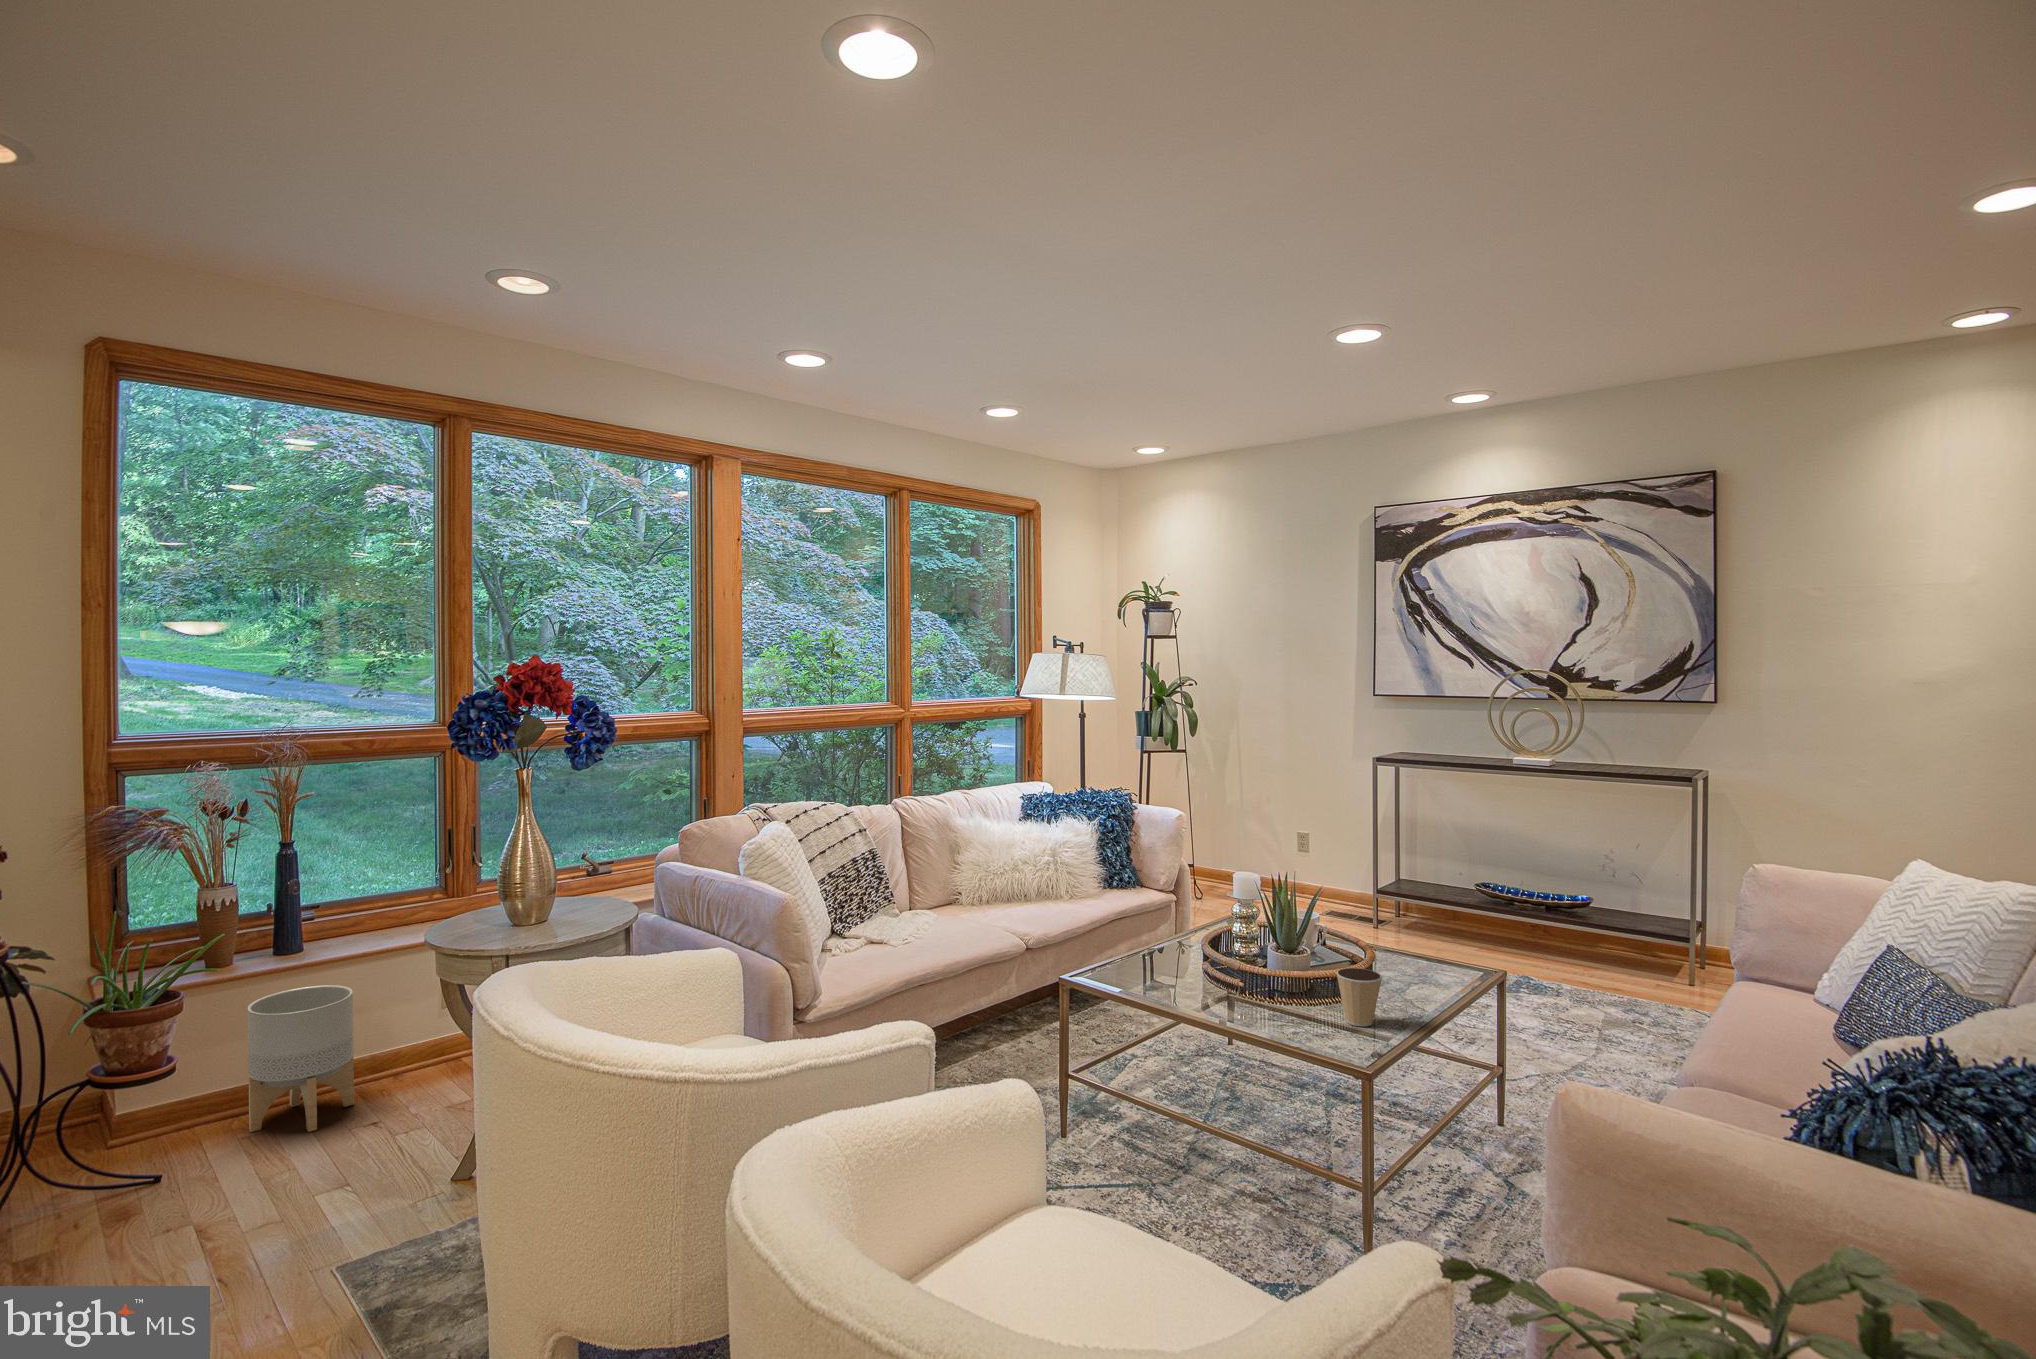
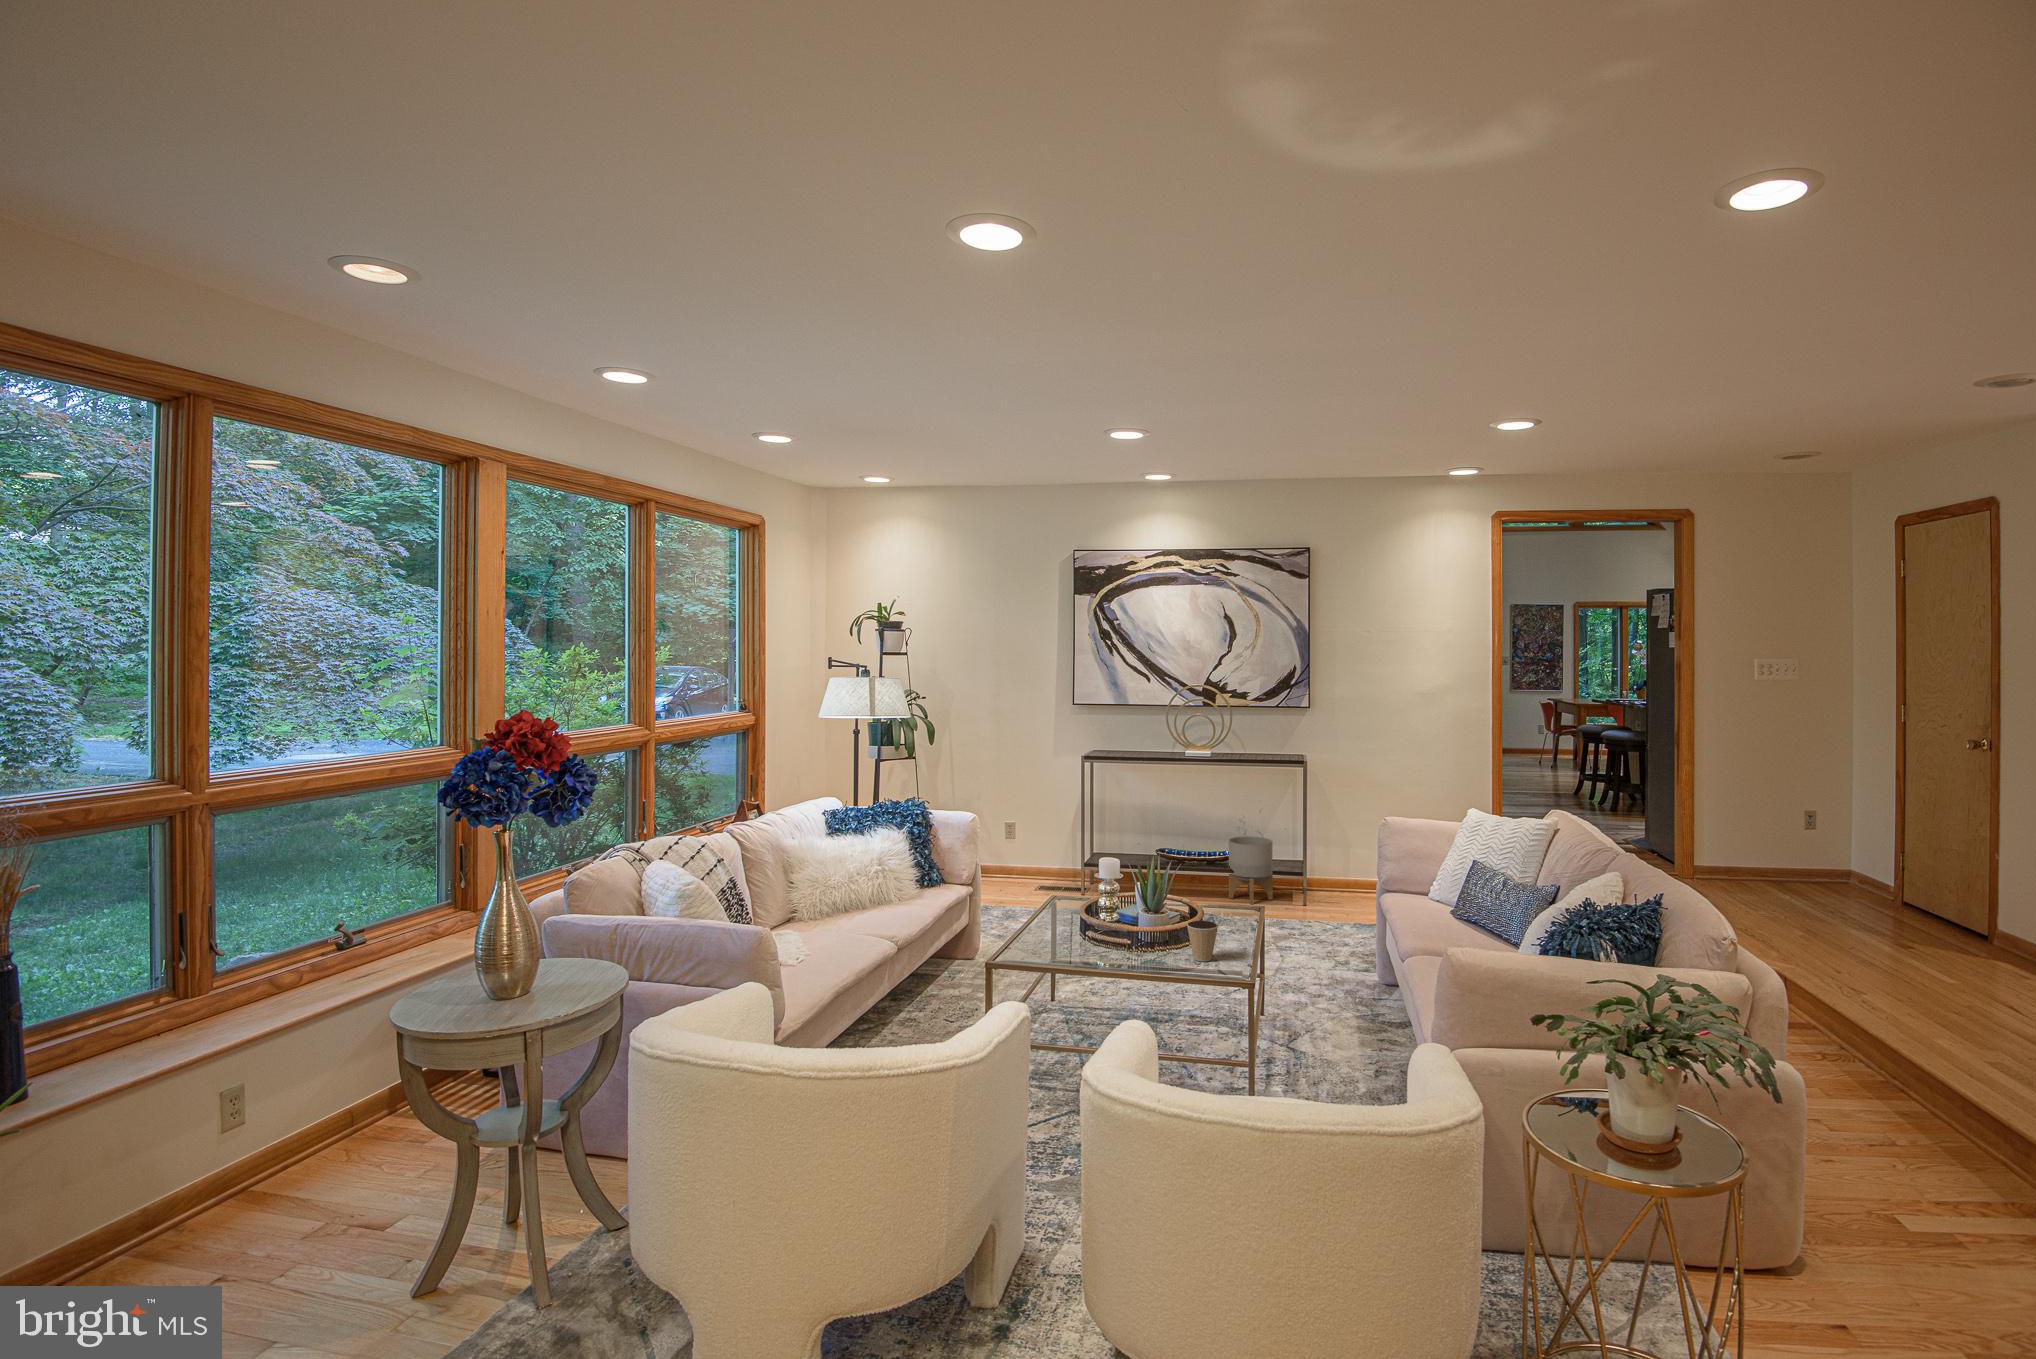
planter: present [247,985,354,1132] -> present [1229,836,1273,904]

